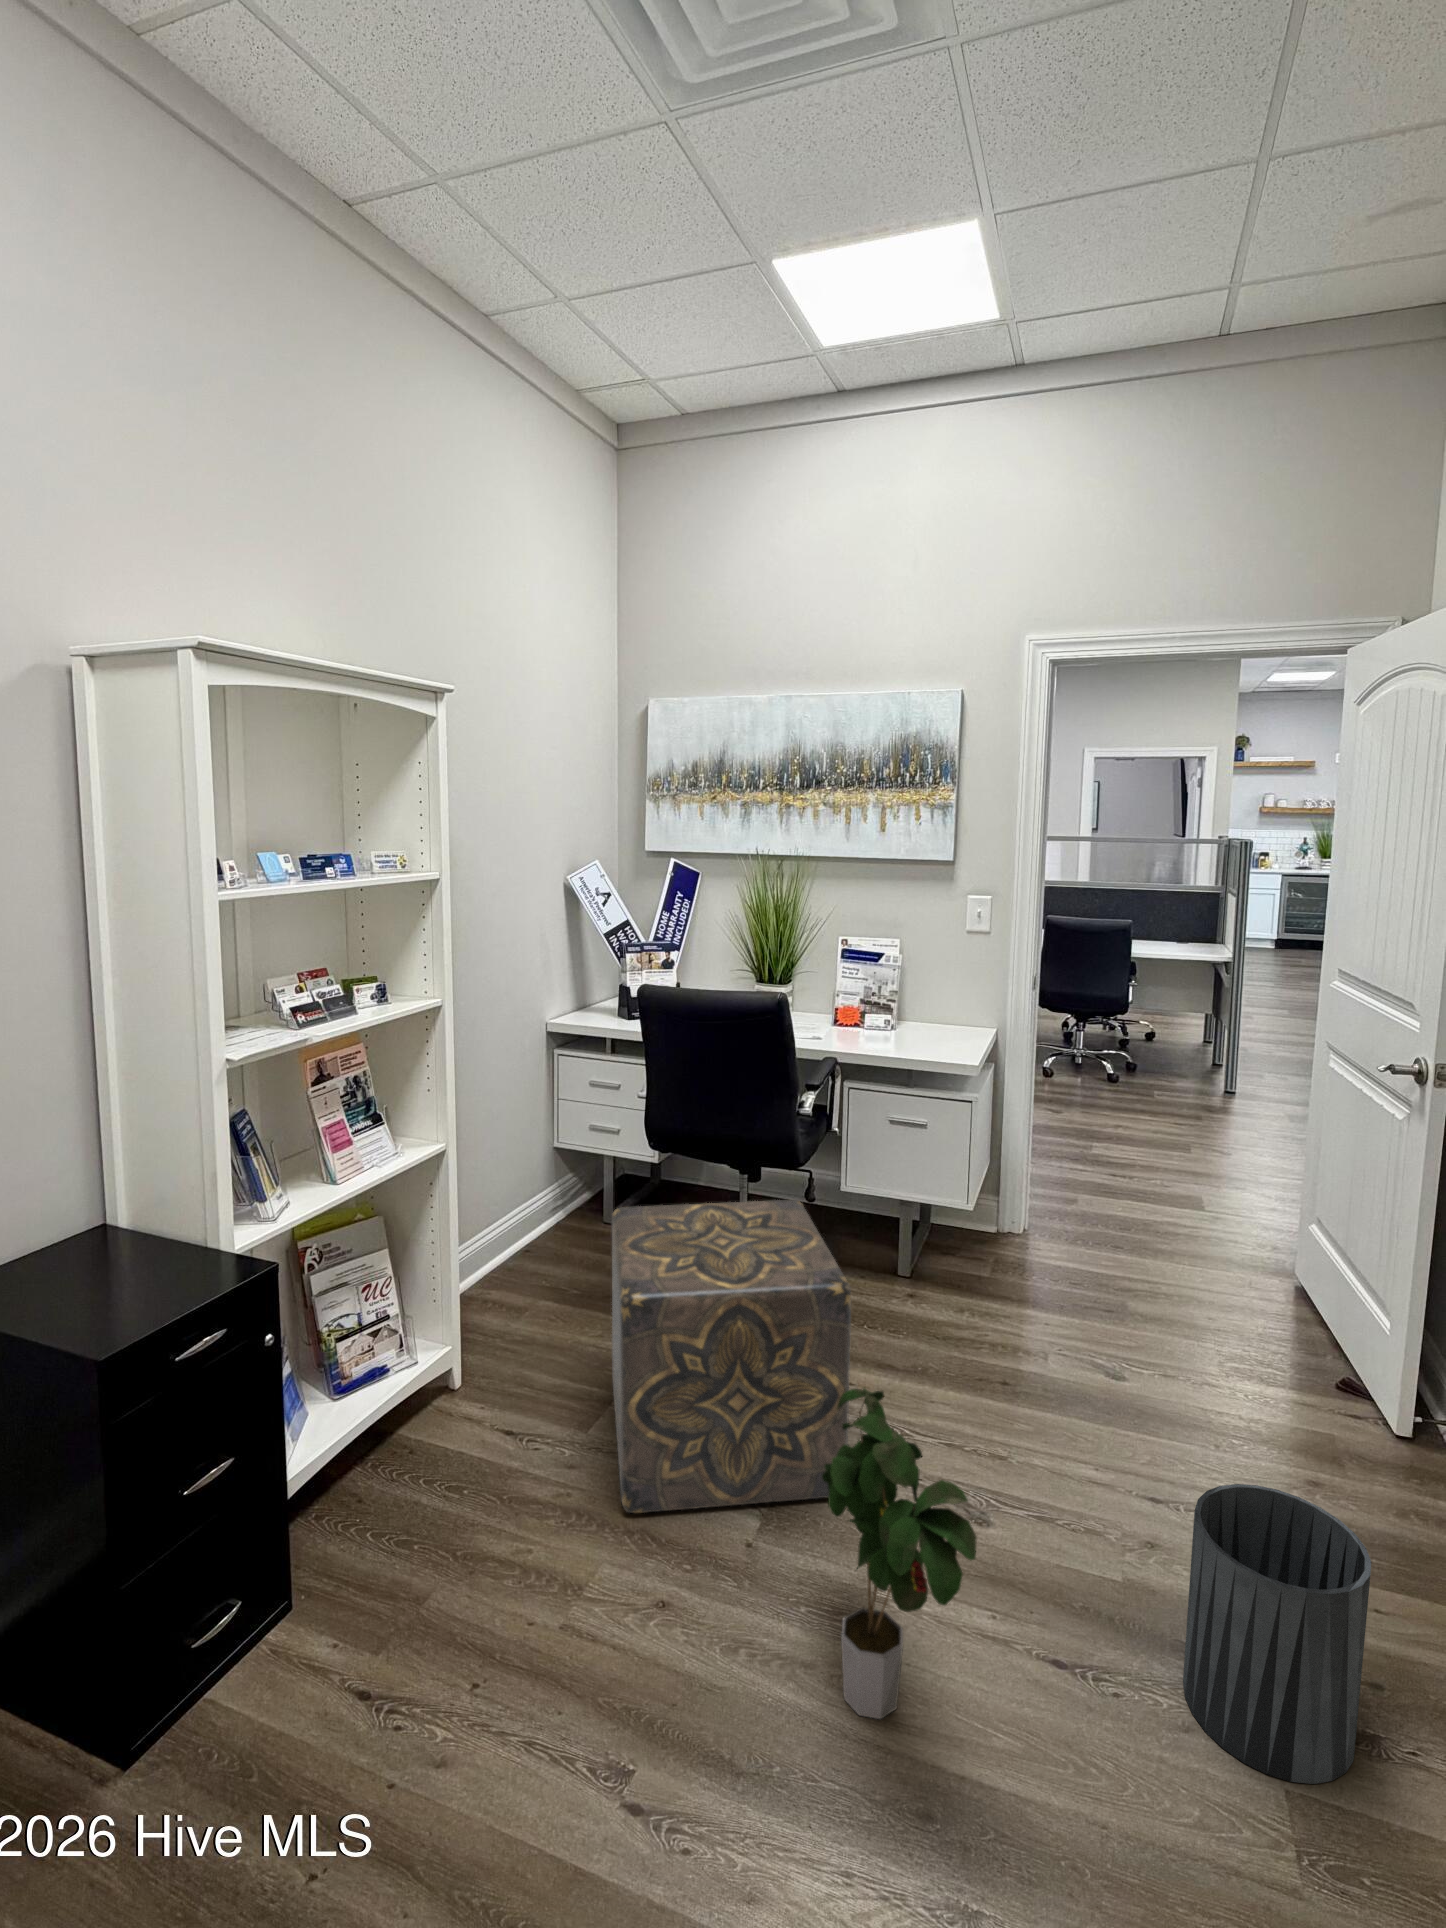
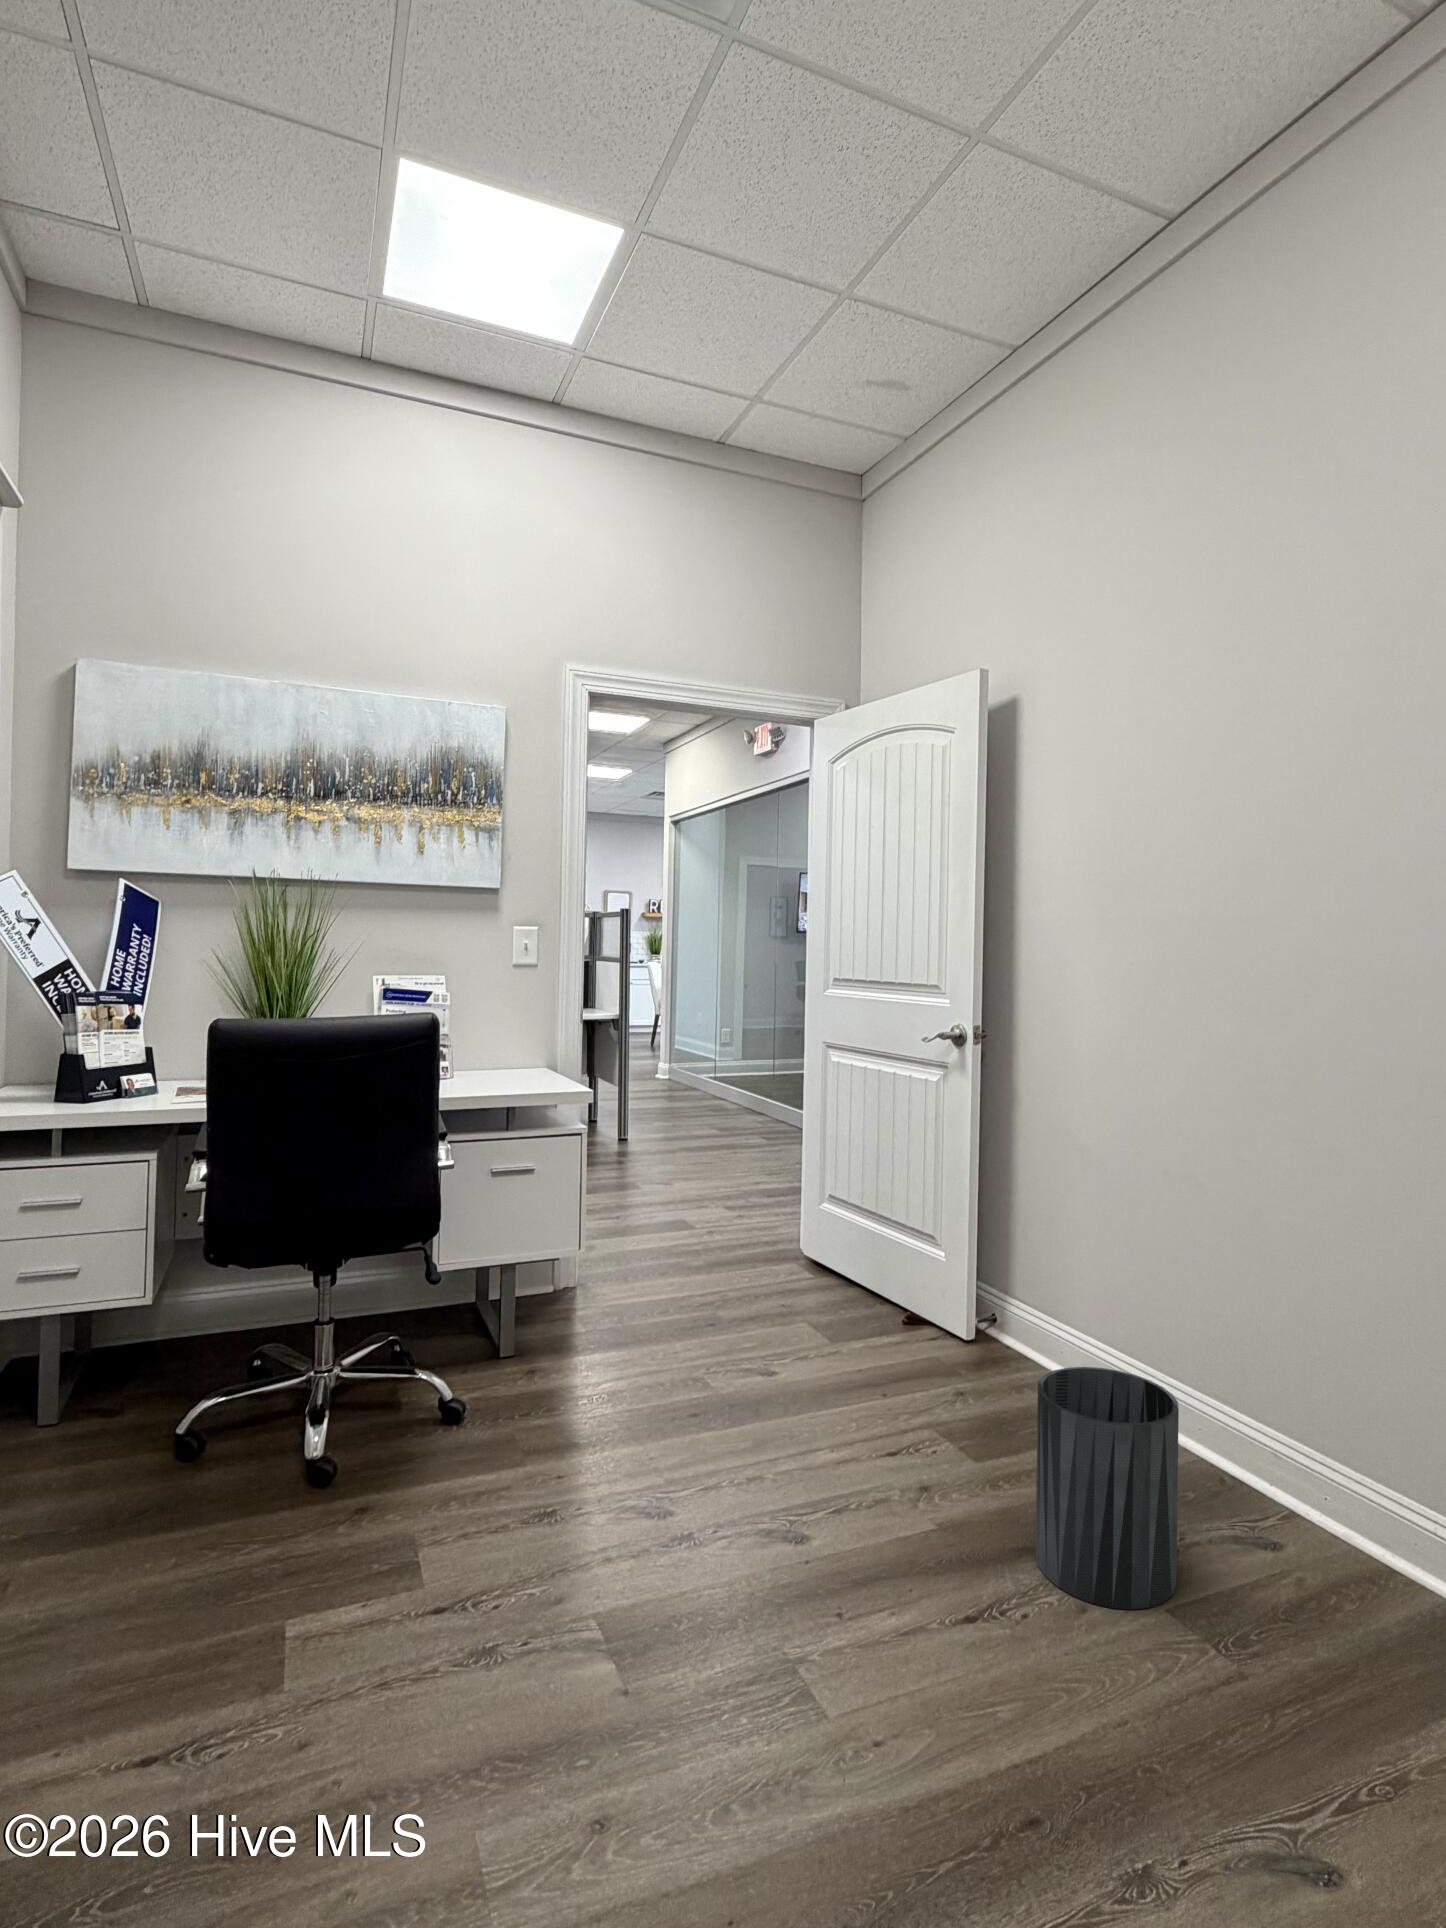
ottoman: present [612,1200,851,1513] -> none [272,1260,675,1740]
potted plant: present [822,1388,977,1719] -> none [743,1382,1042,1773]

